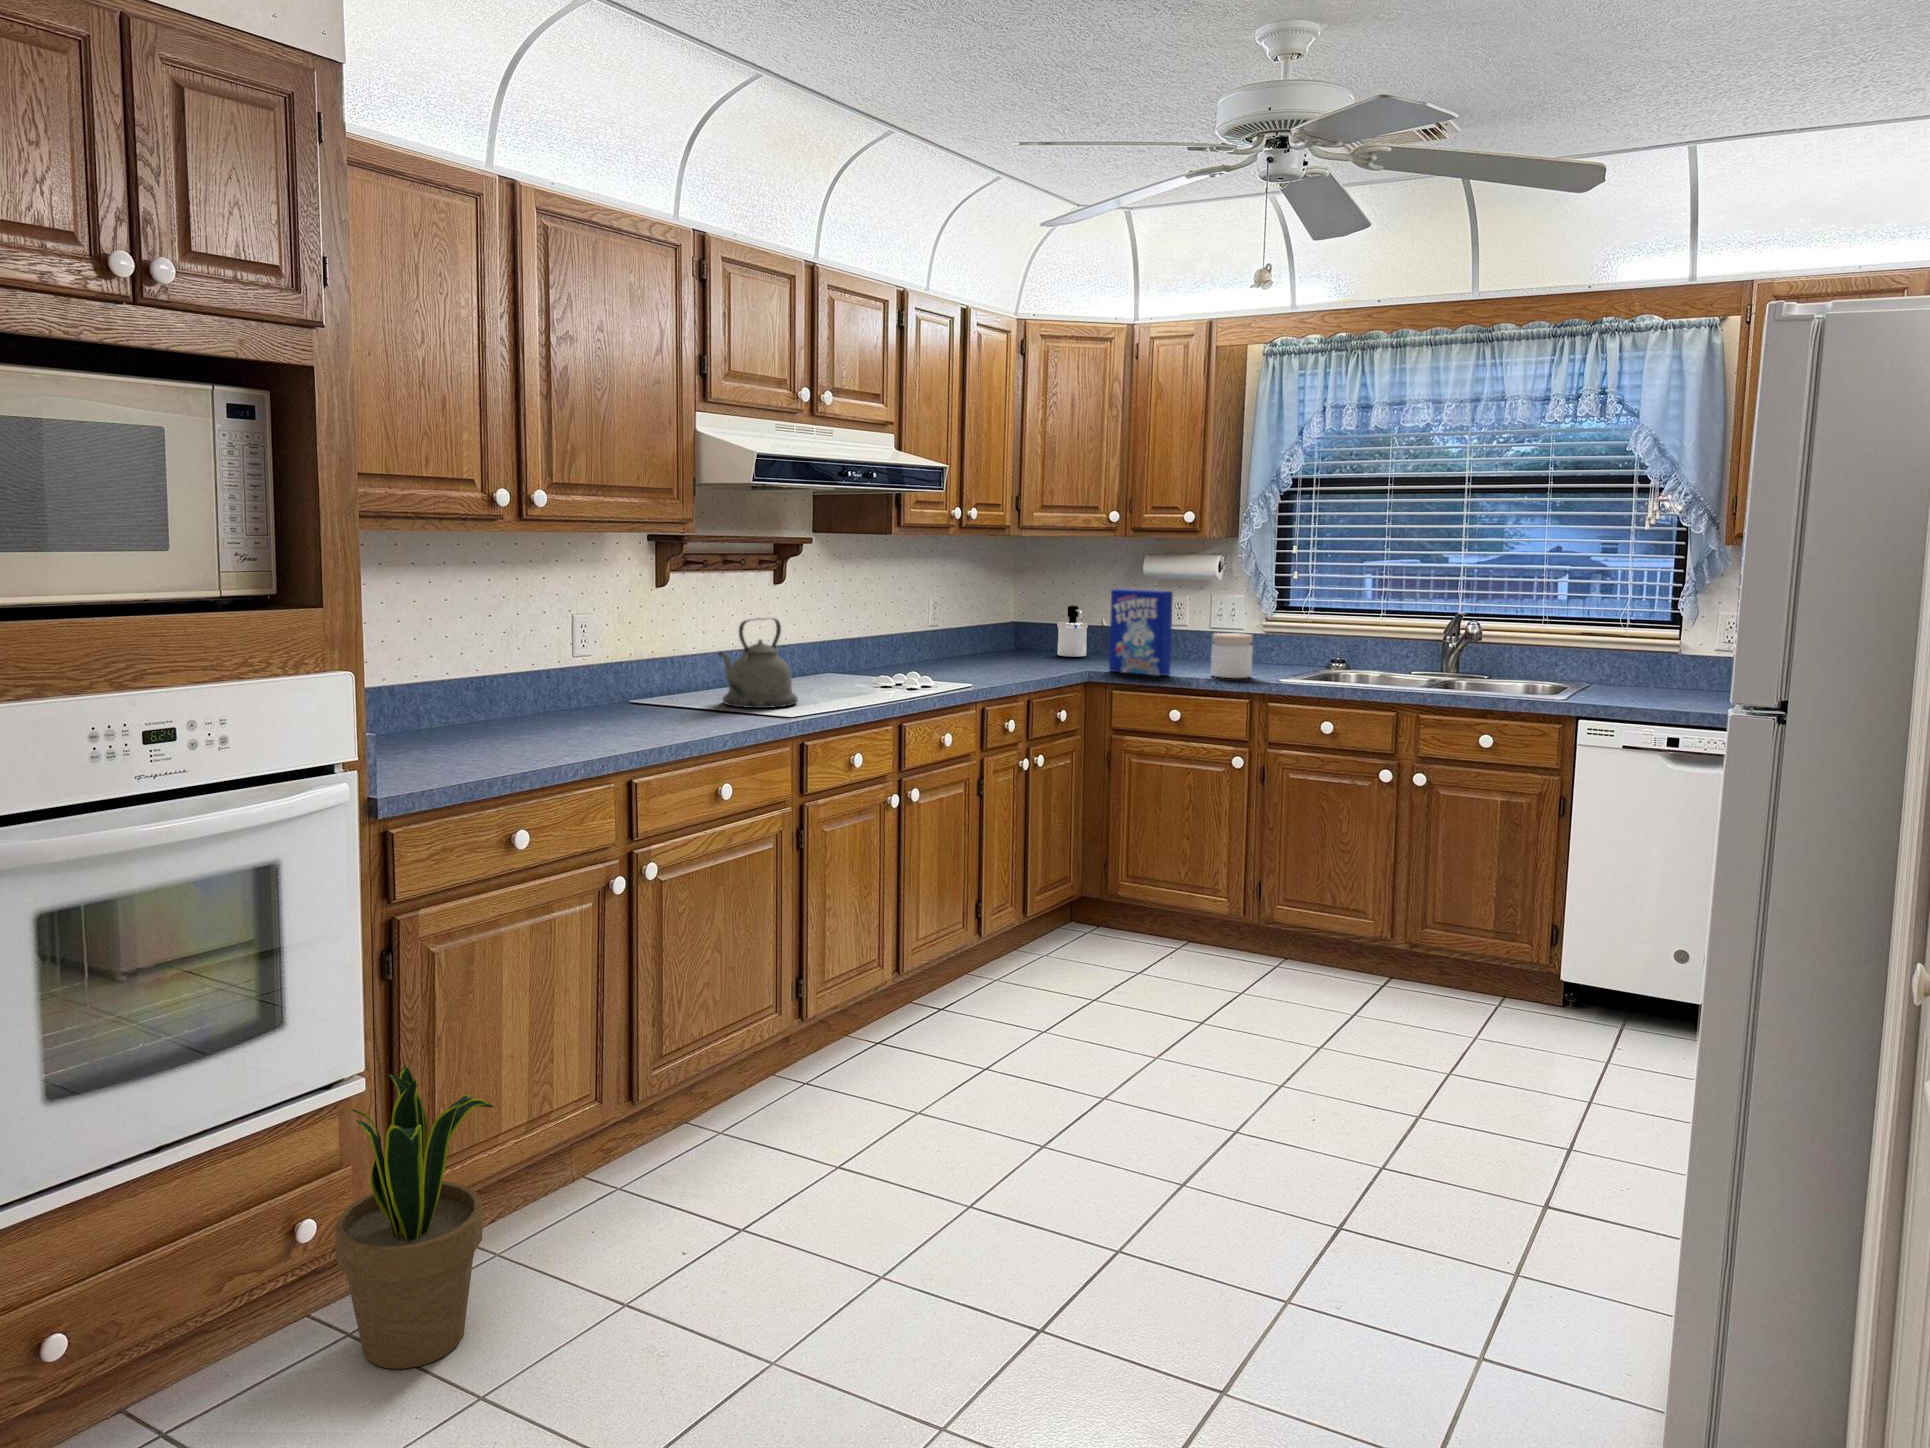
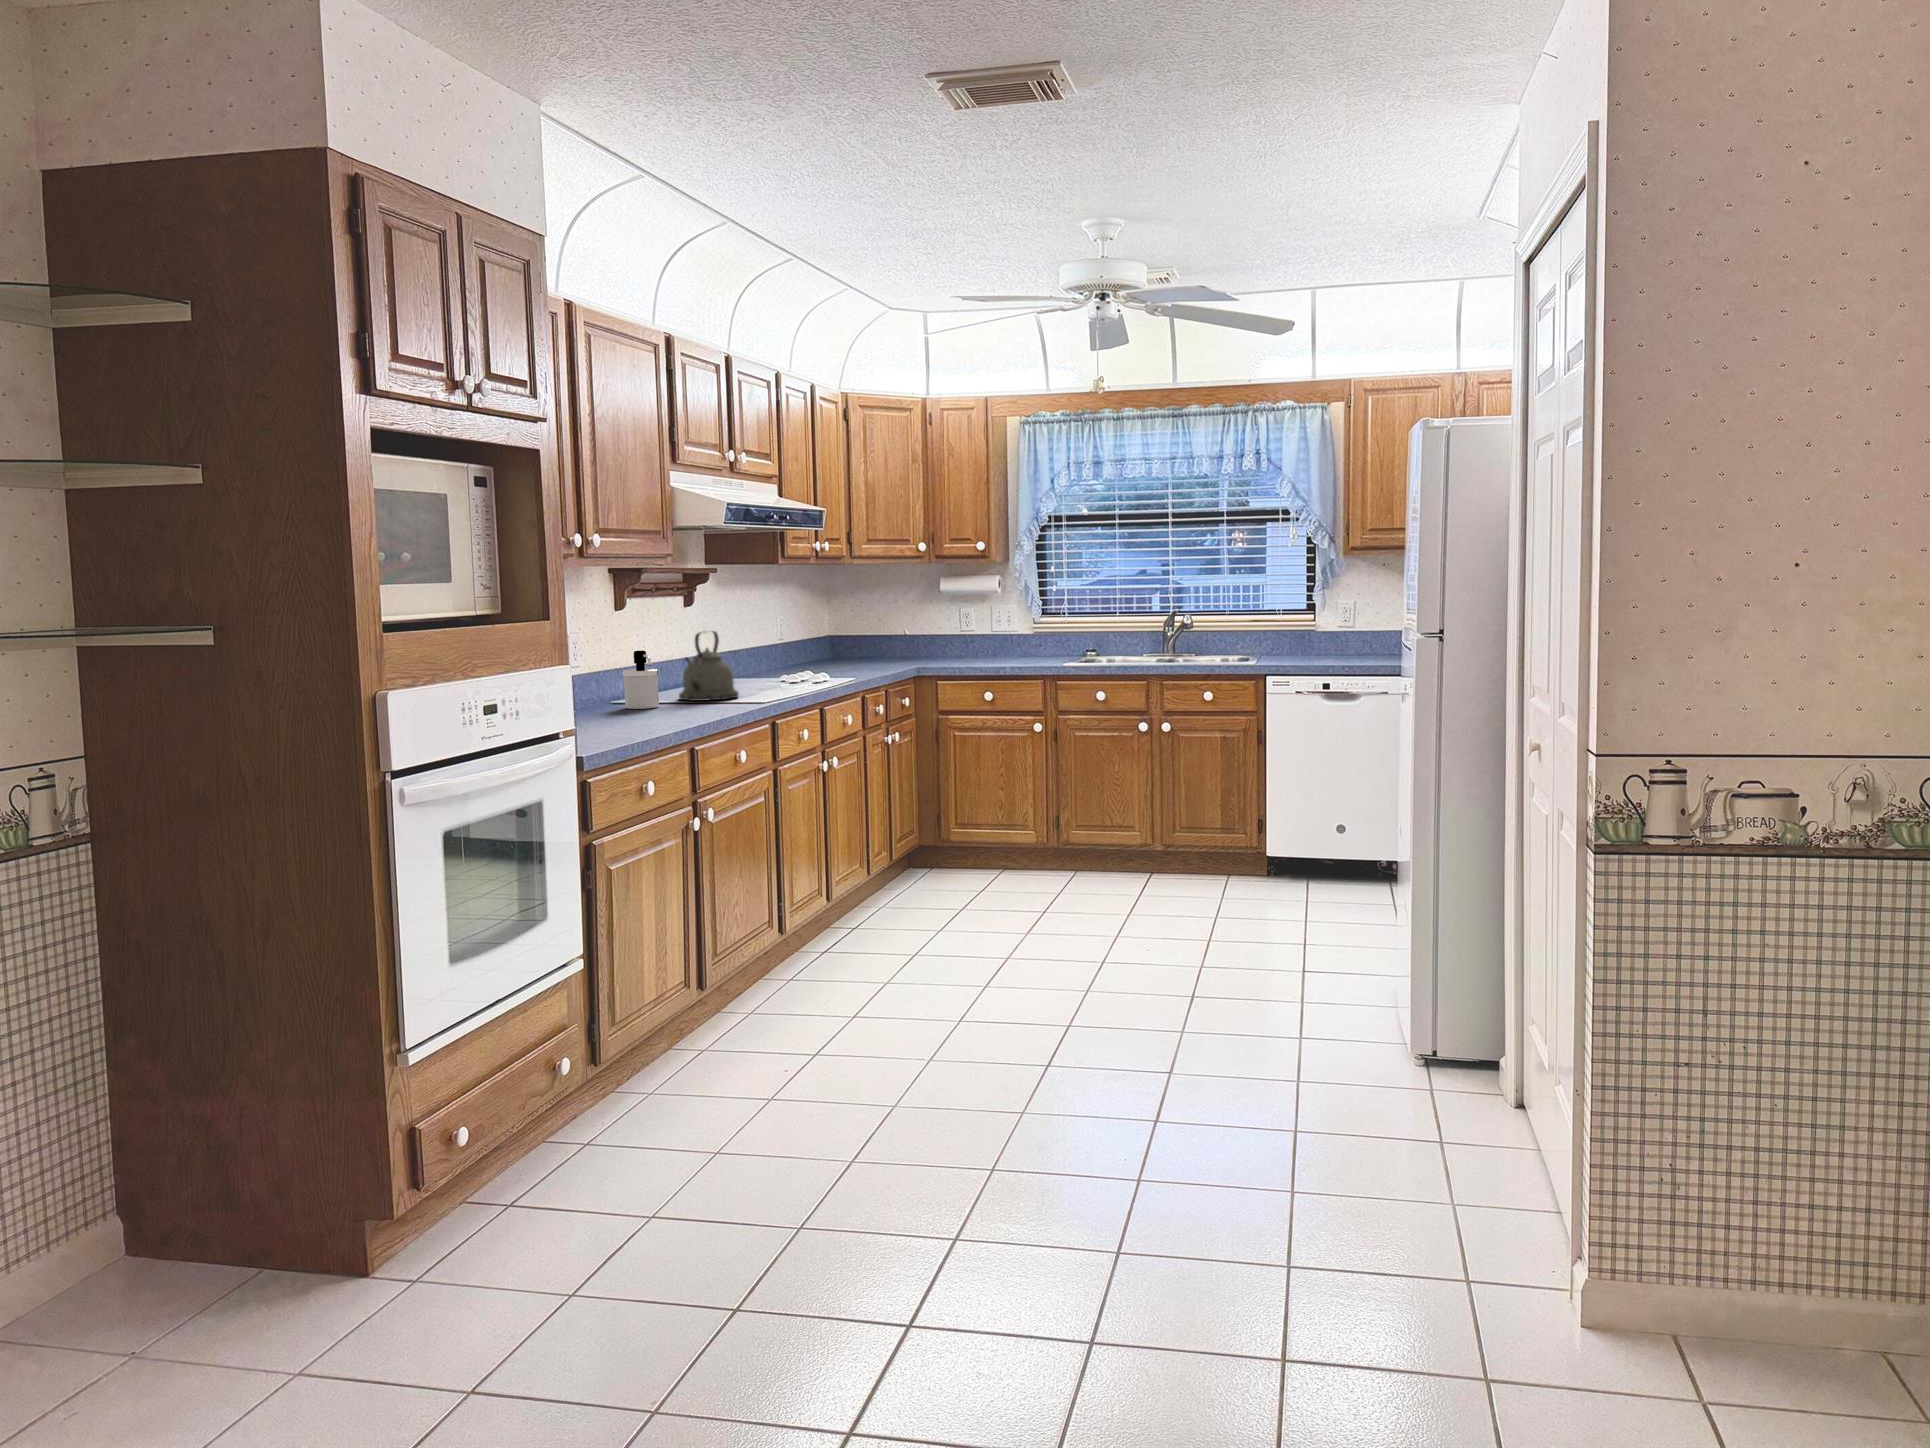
cereal box: present [1109,589,1173,676] -> none [929,603,979,667]
soap dispenser: present [1057,606,1088,657] -> present [623,650,659,709]
jar: present [1211,633,1253,678] -> none [1007,633,1038,666]
potted plant: present [335,1065,494,1369] -> none [587,938,693,1141]

